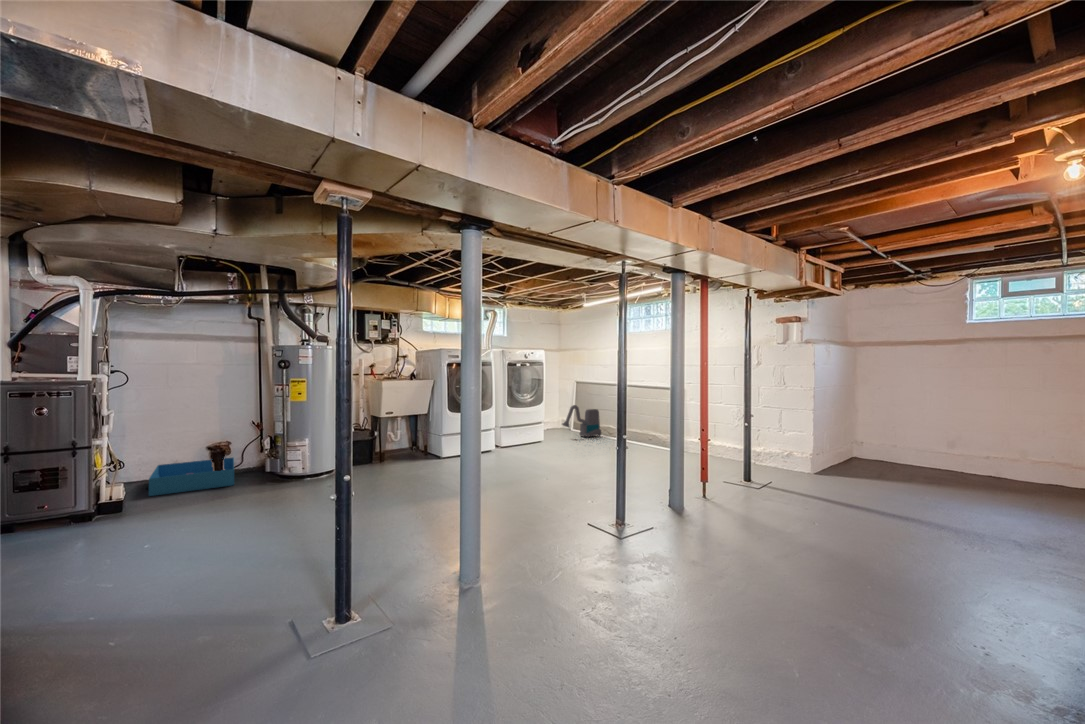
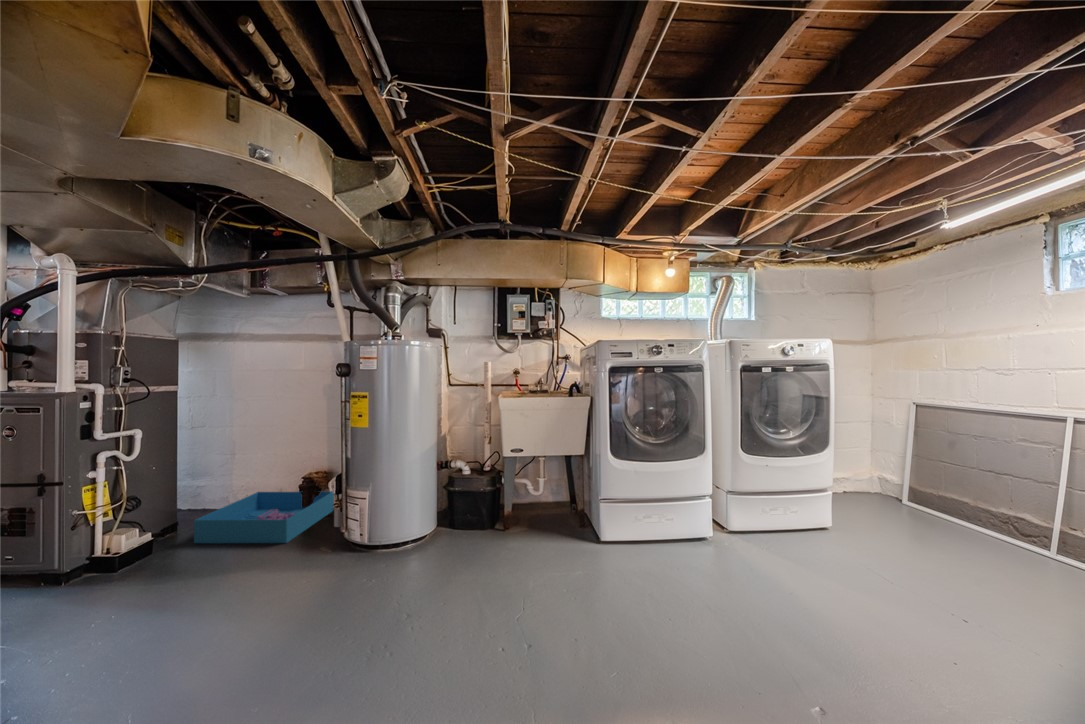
vacuum cleaner: present [562,405,601,438] -> none [880,458,1002,540]

